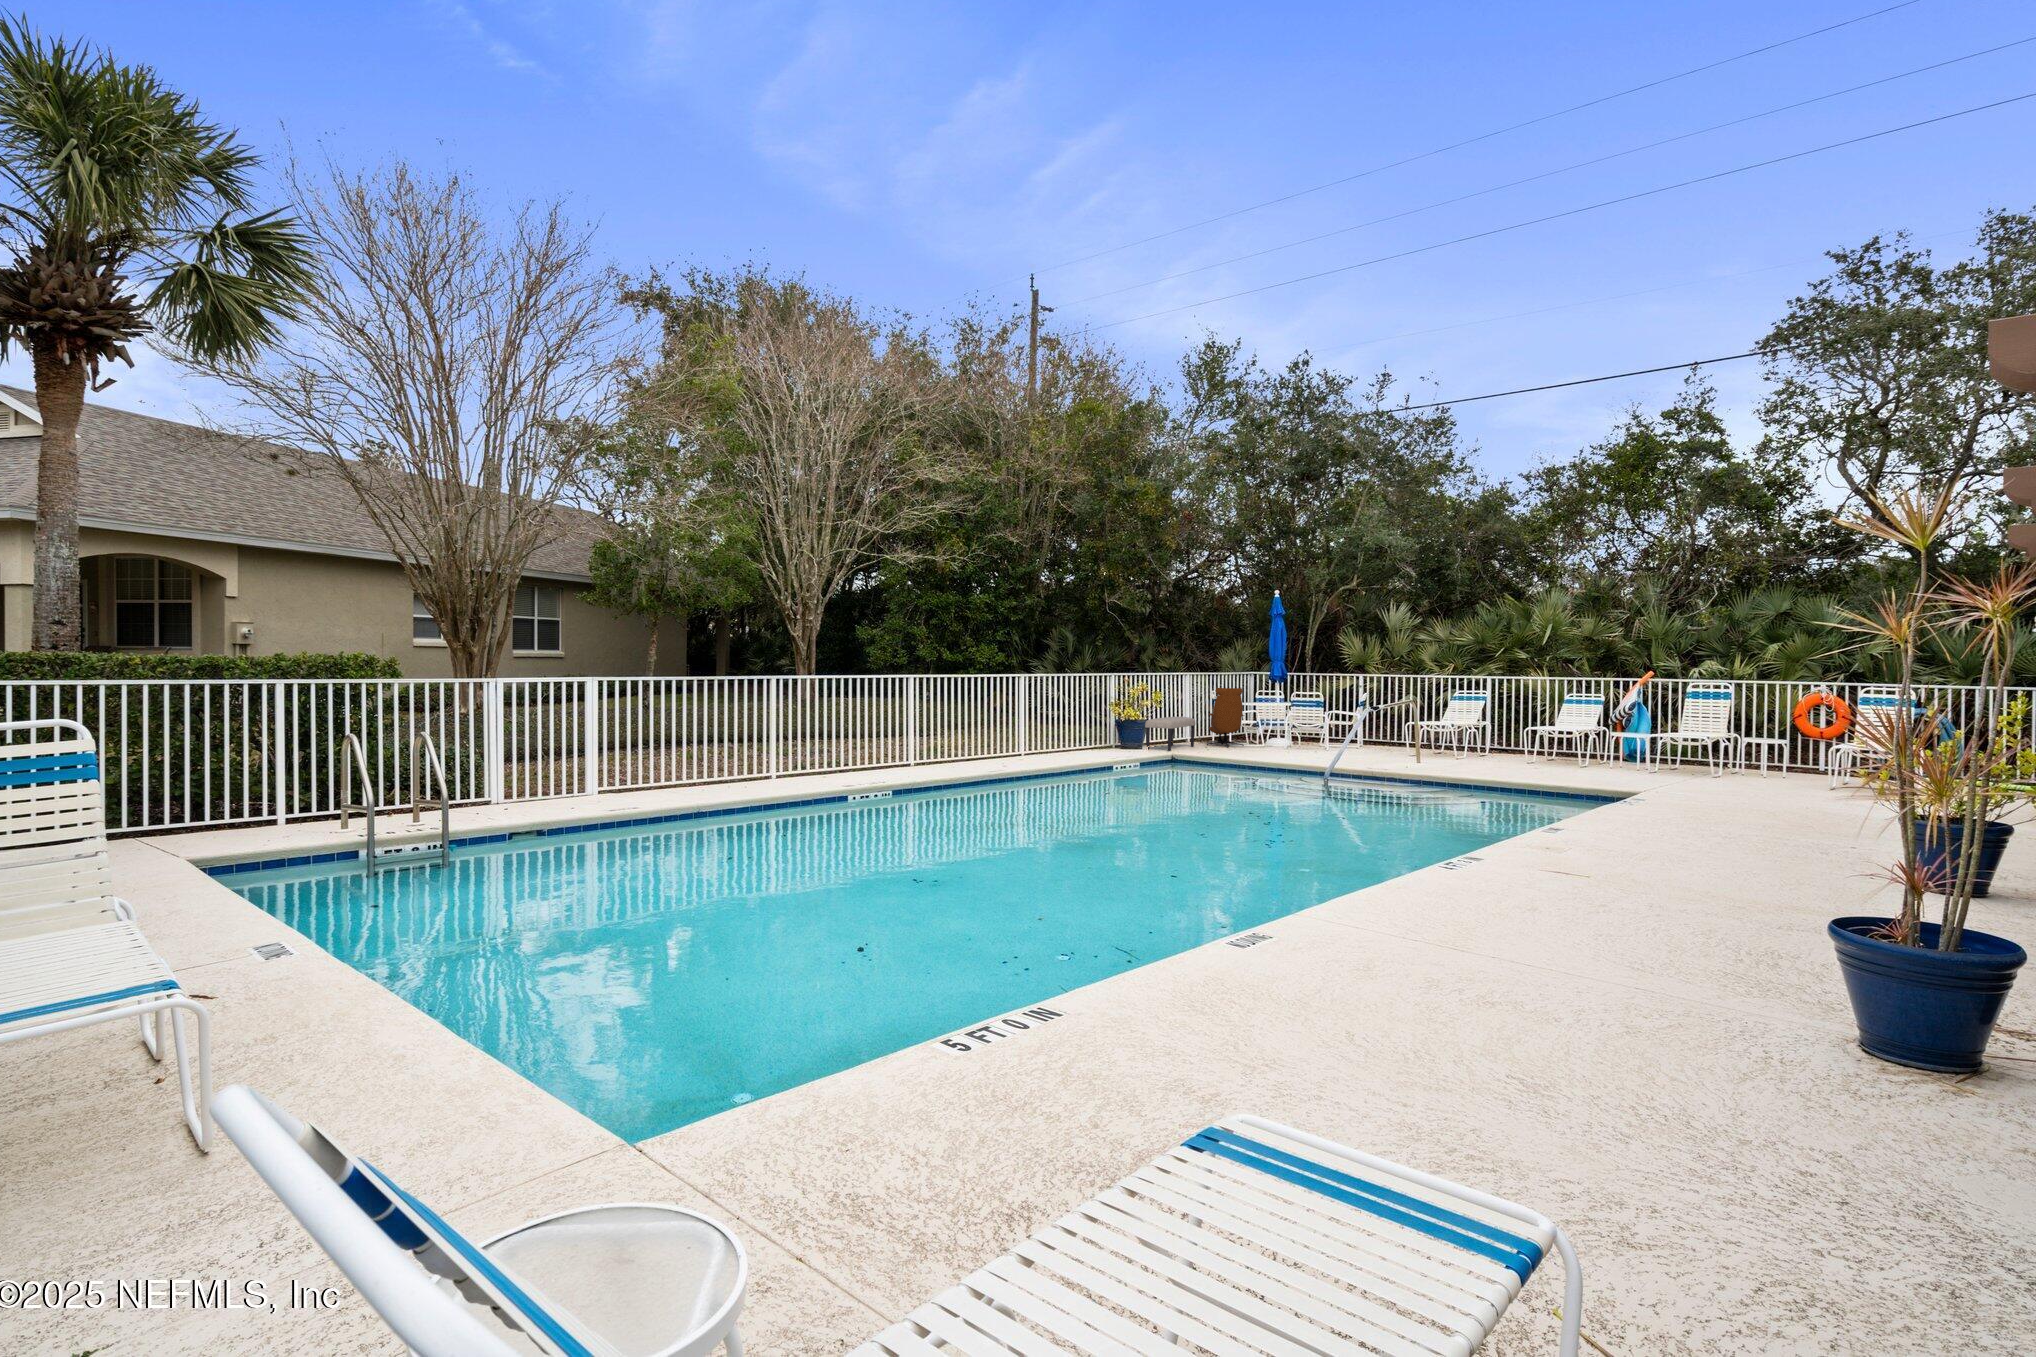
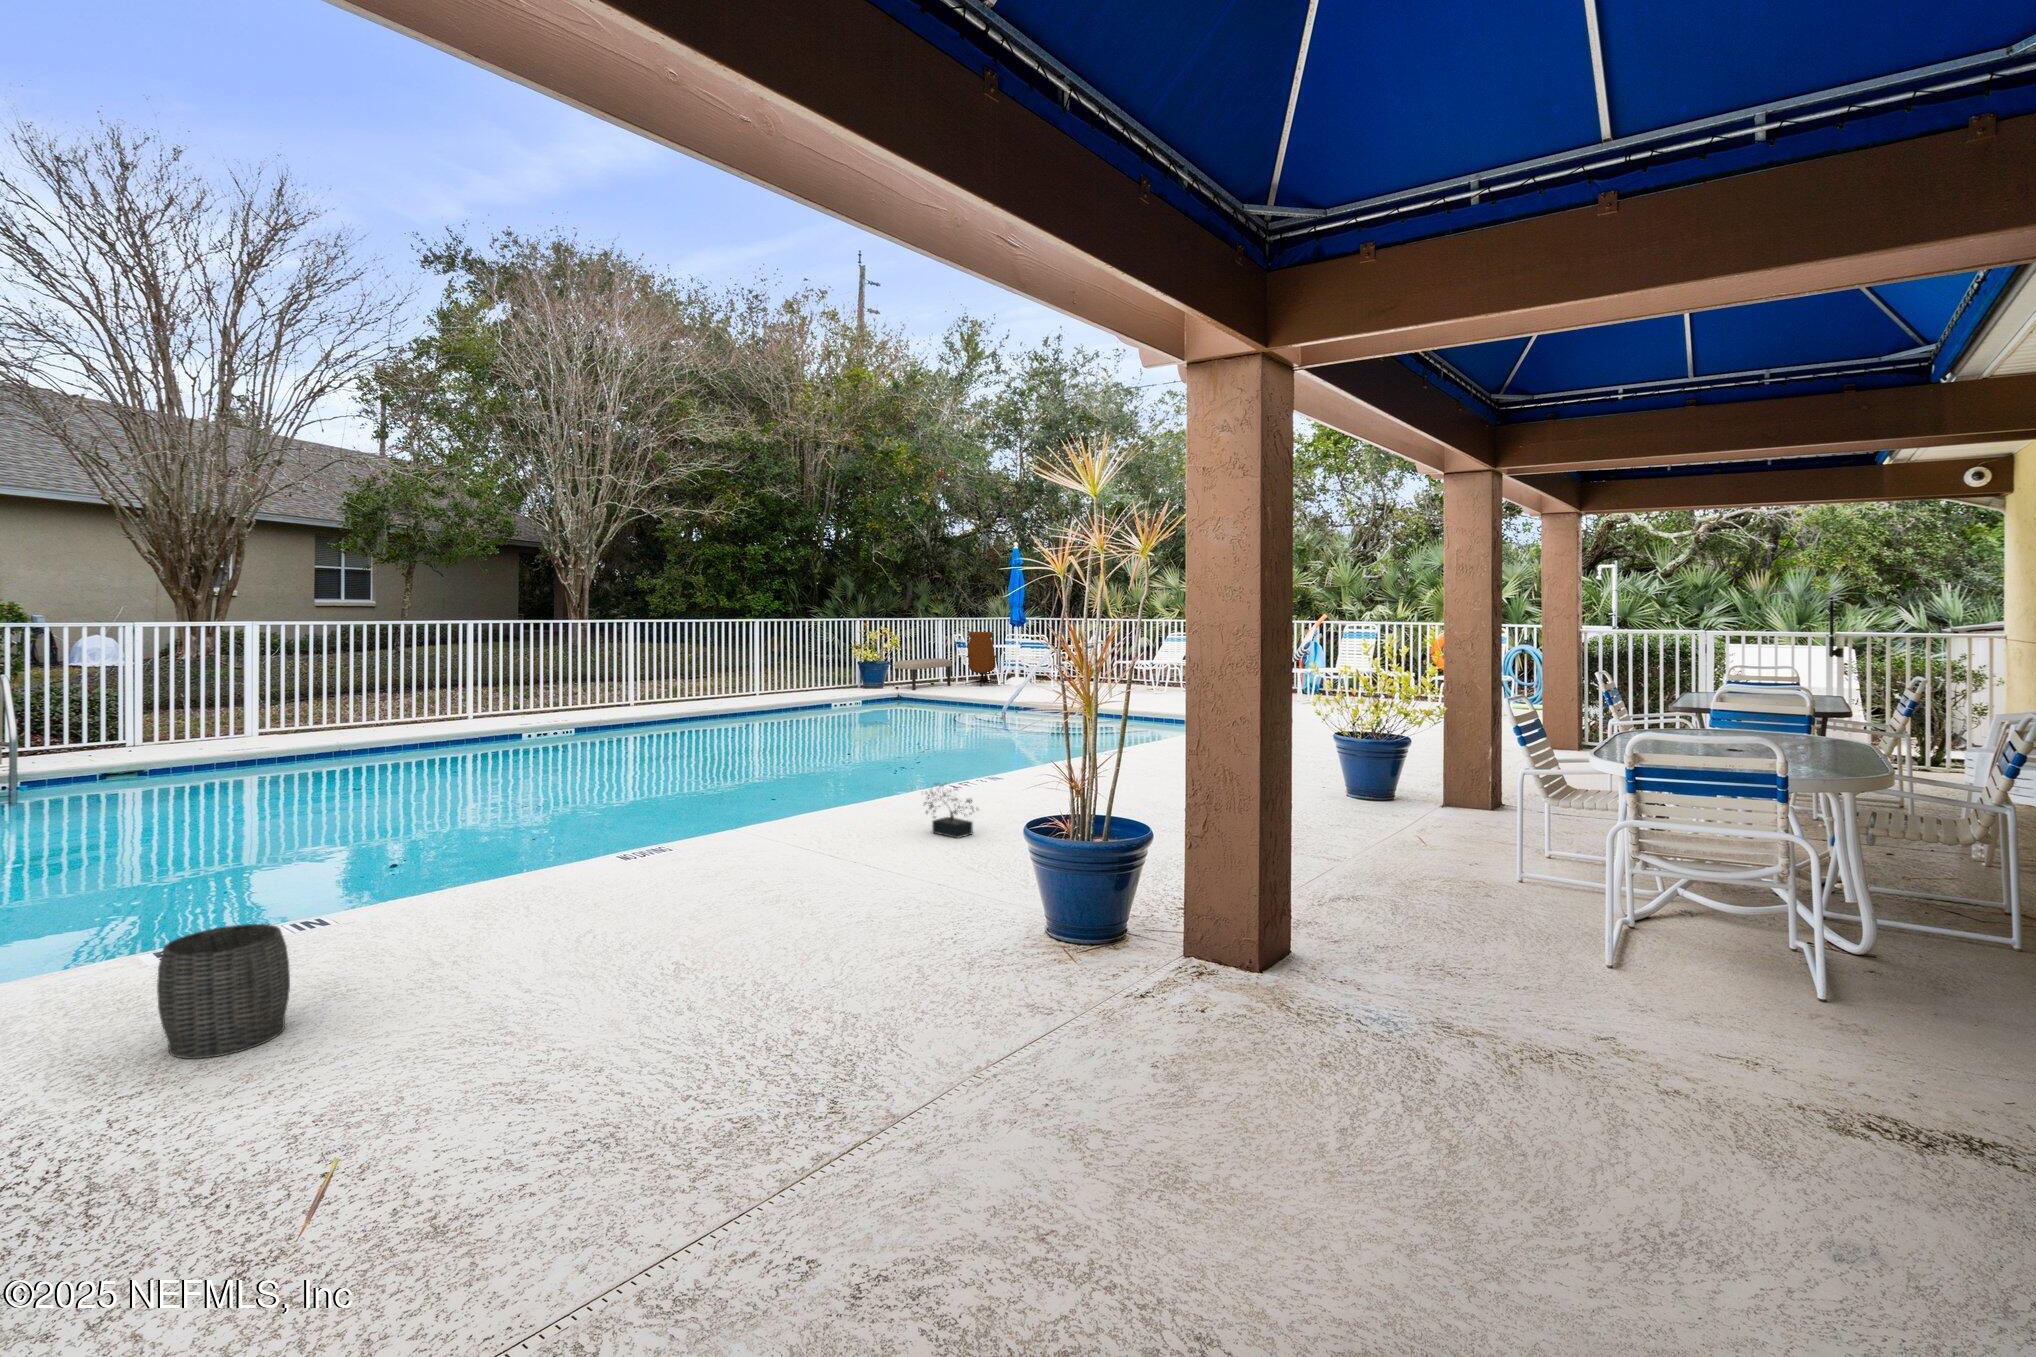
decorative plant: none [1707,854,1794,922] -> present [924,783,973,838]
woven basket: none [1677,1051,1851,1249] -> present [157,924,290,1059]

